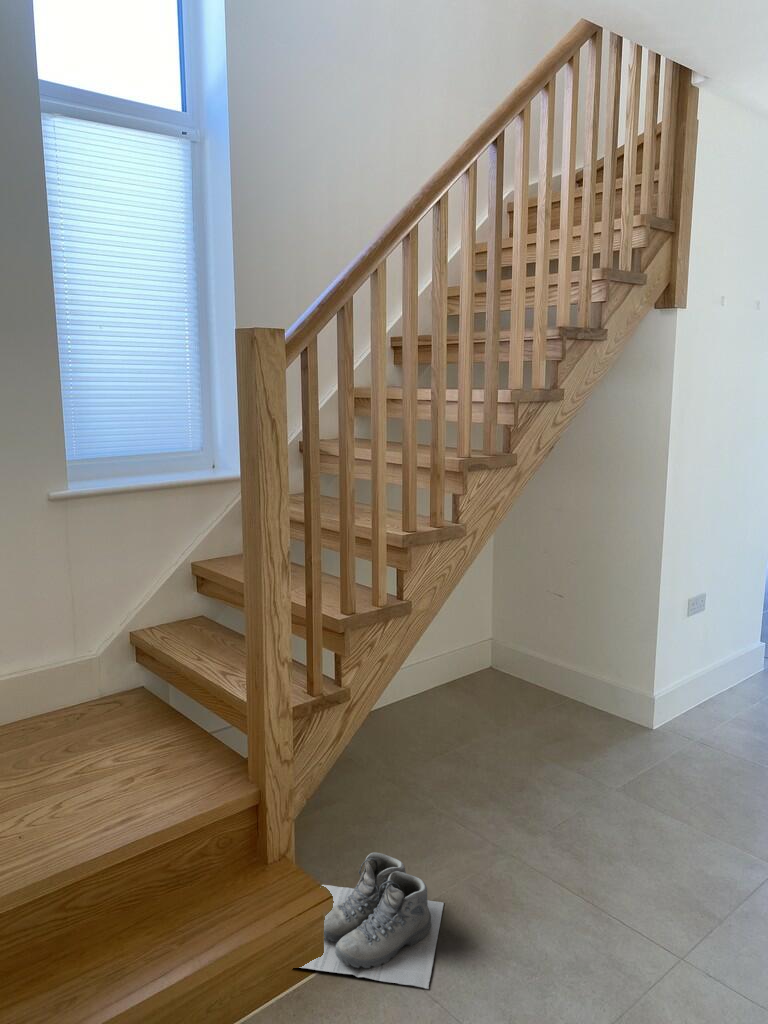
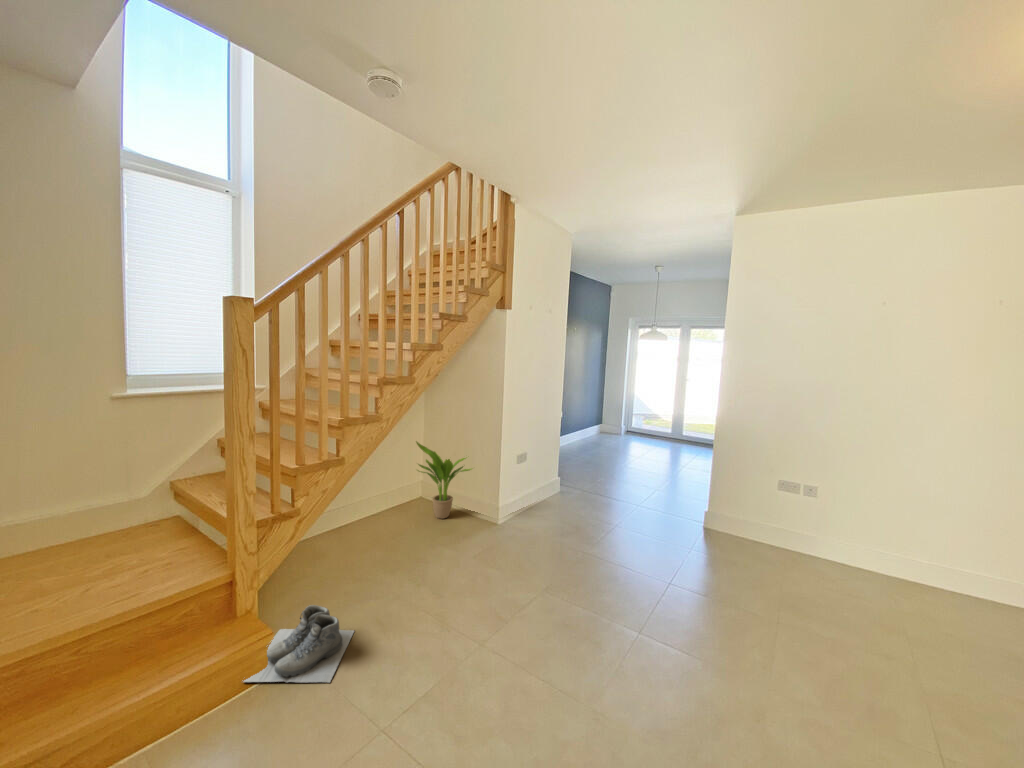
potted plant: none [492,569,608,712] -> present [416,441,471,519]

